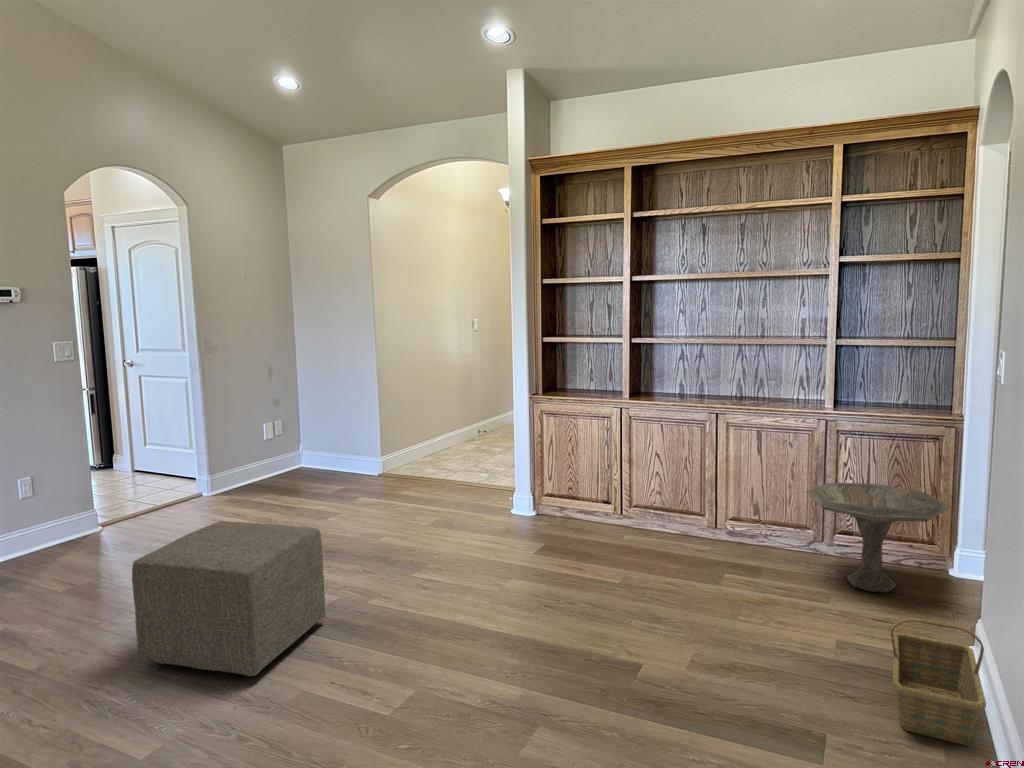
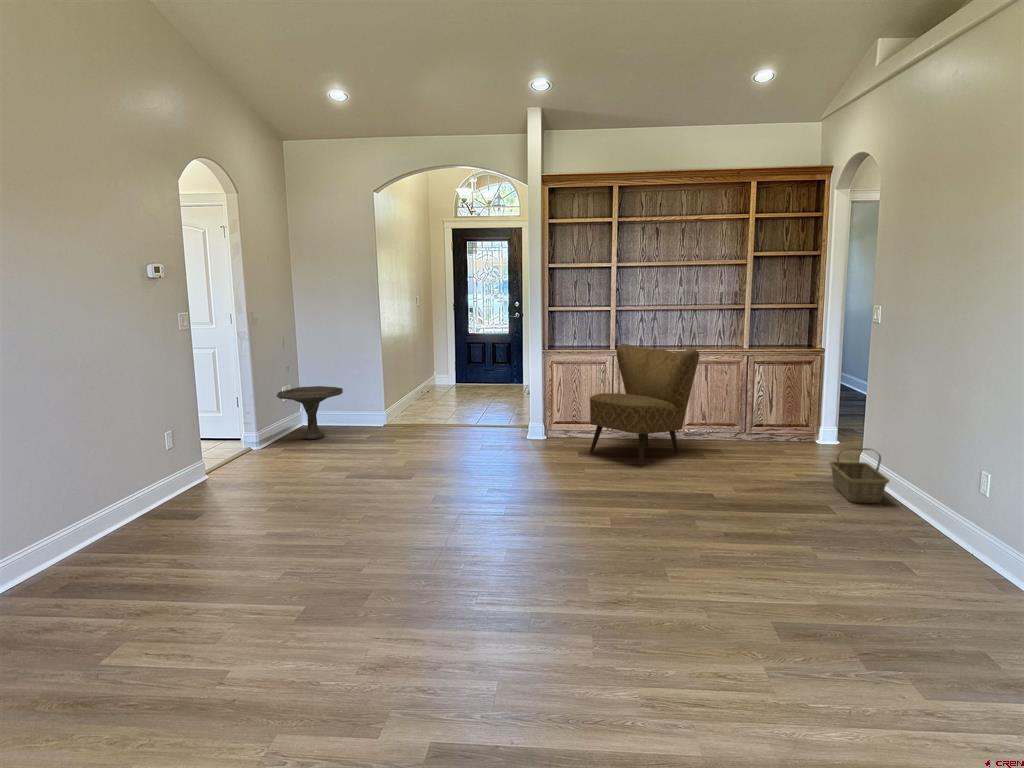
armchair: none [557,392,721,582] -> present [590,344,699,466]
side table: present [806,483,950,592] -> present [277,386,343,439]
ottoman: present [132,521,325,677] -> none [406,439,502,535]

